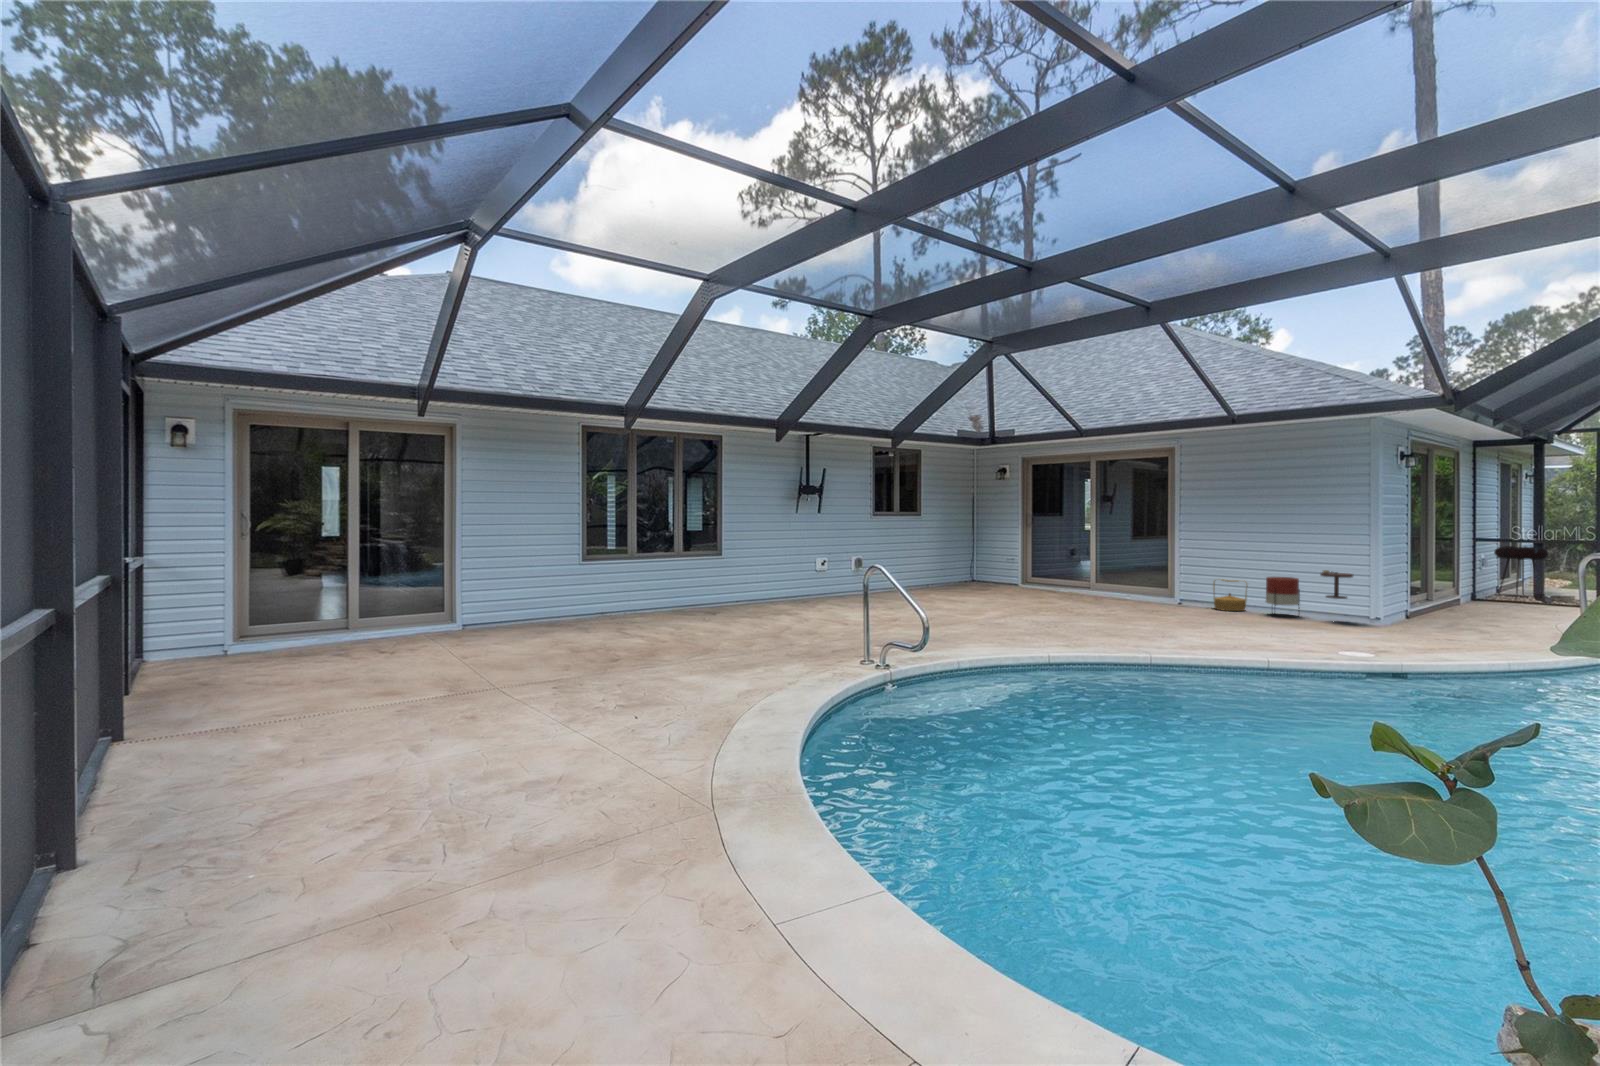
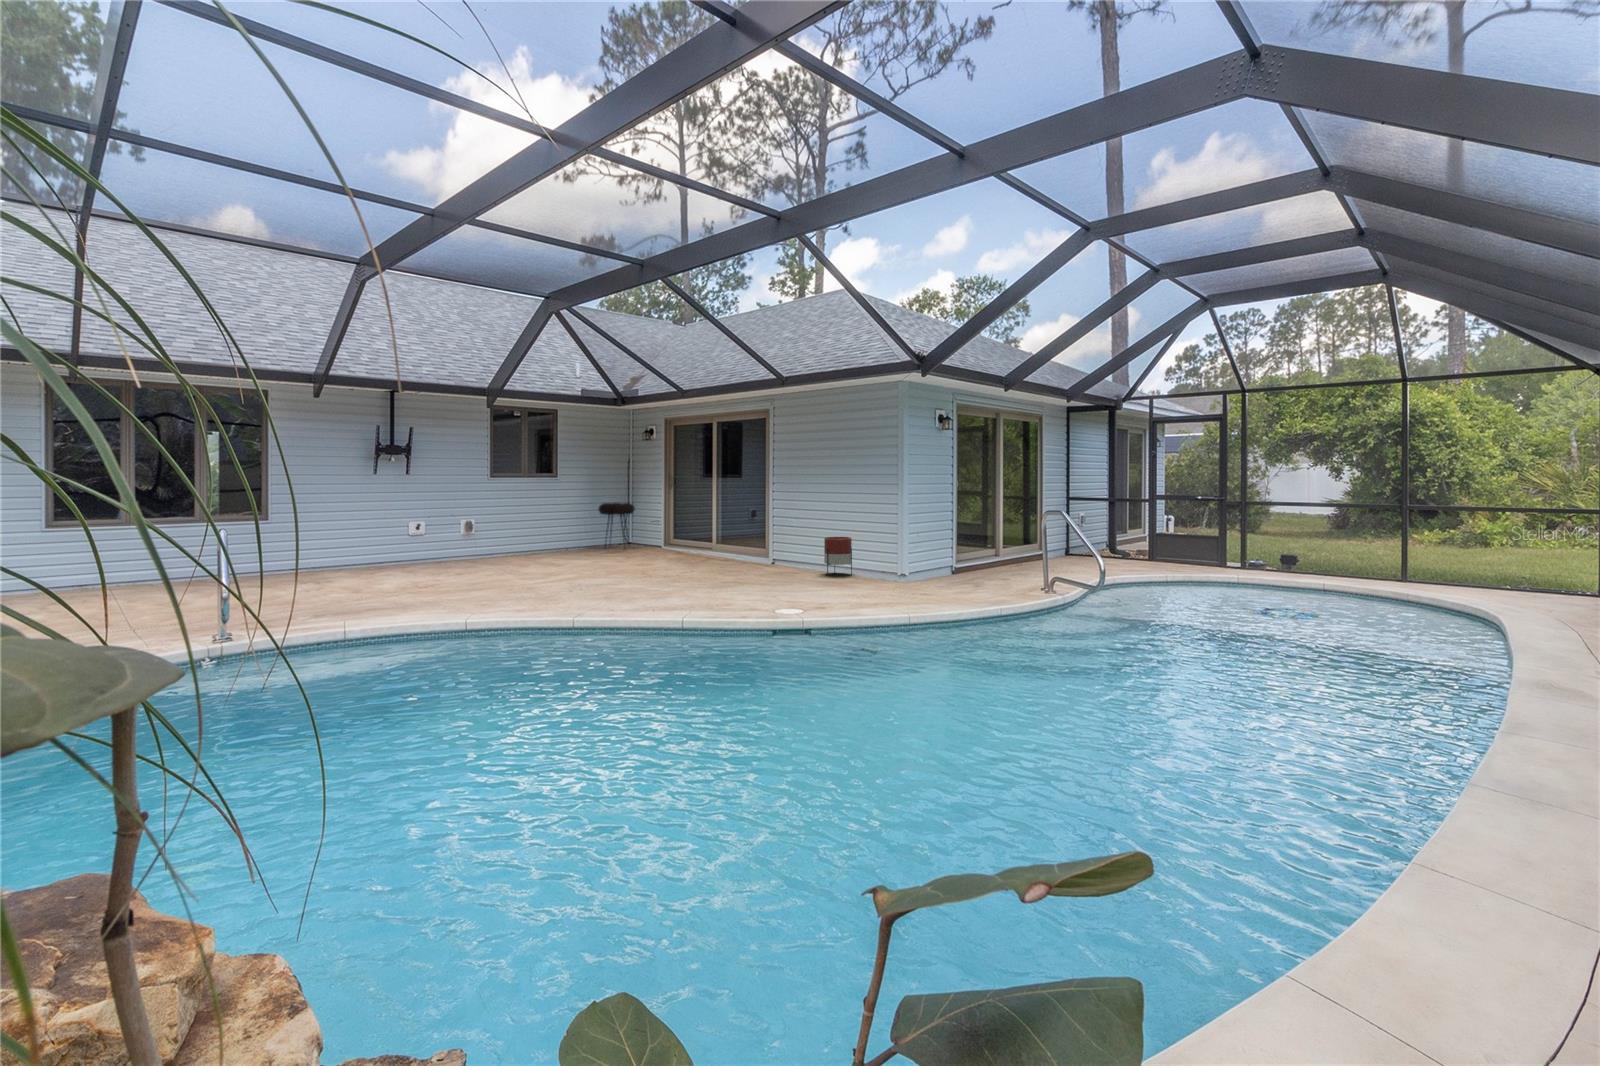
stool: present [1494,546,1549,596] -> present [599,503,635,534]
side table: present [1320,570,1353,599] -> none [860,530,886,579]
woven basket: present [1213,579,1247,611] -> none [790,539,818,571]

